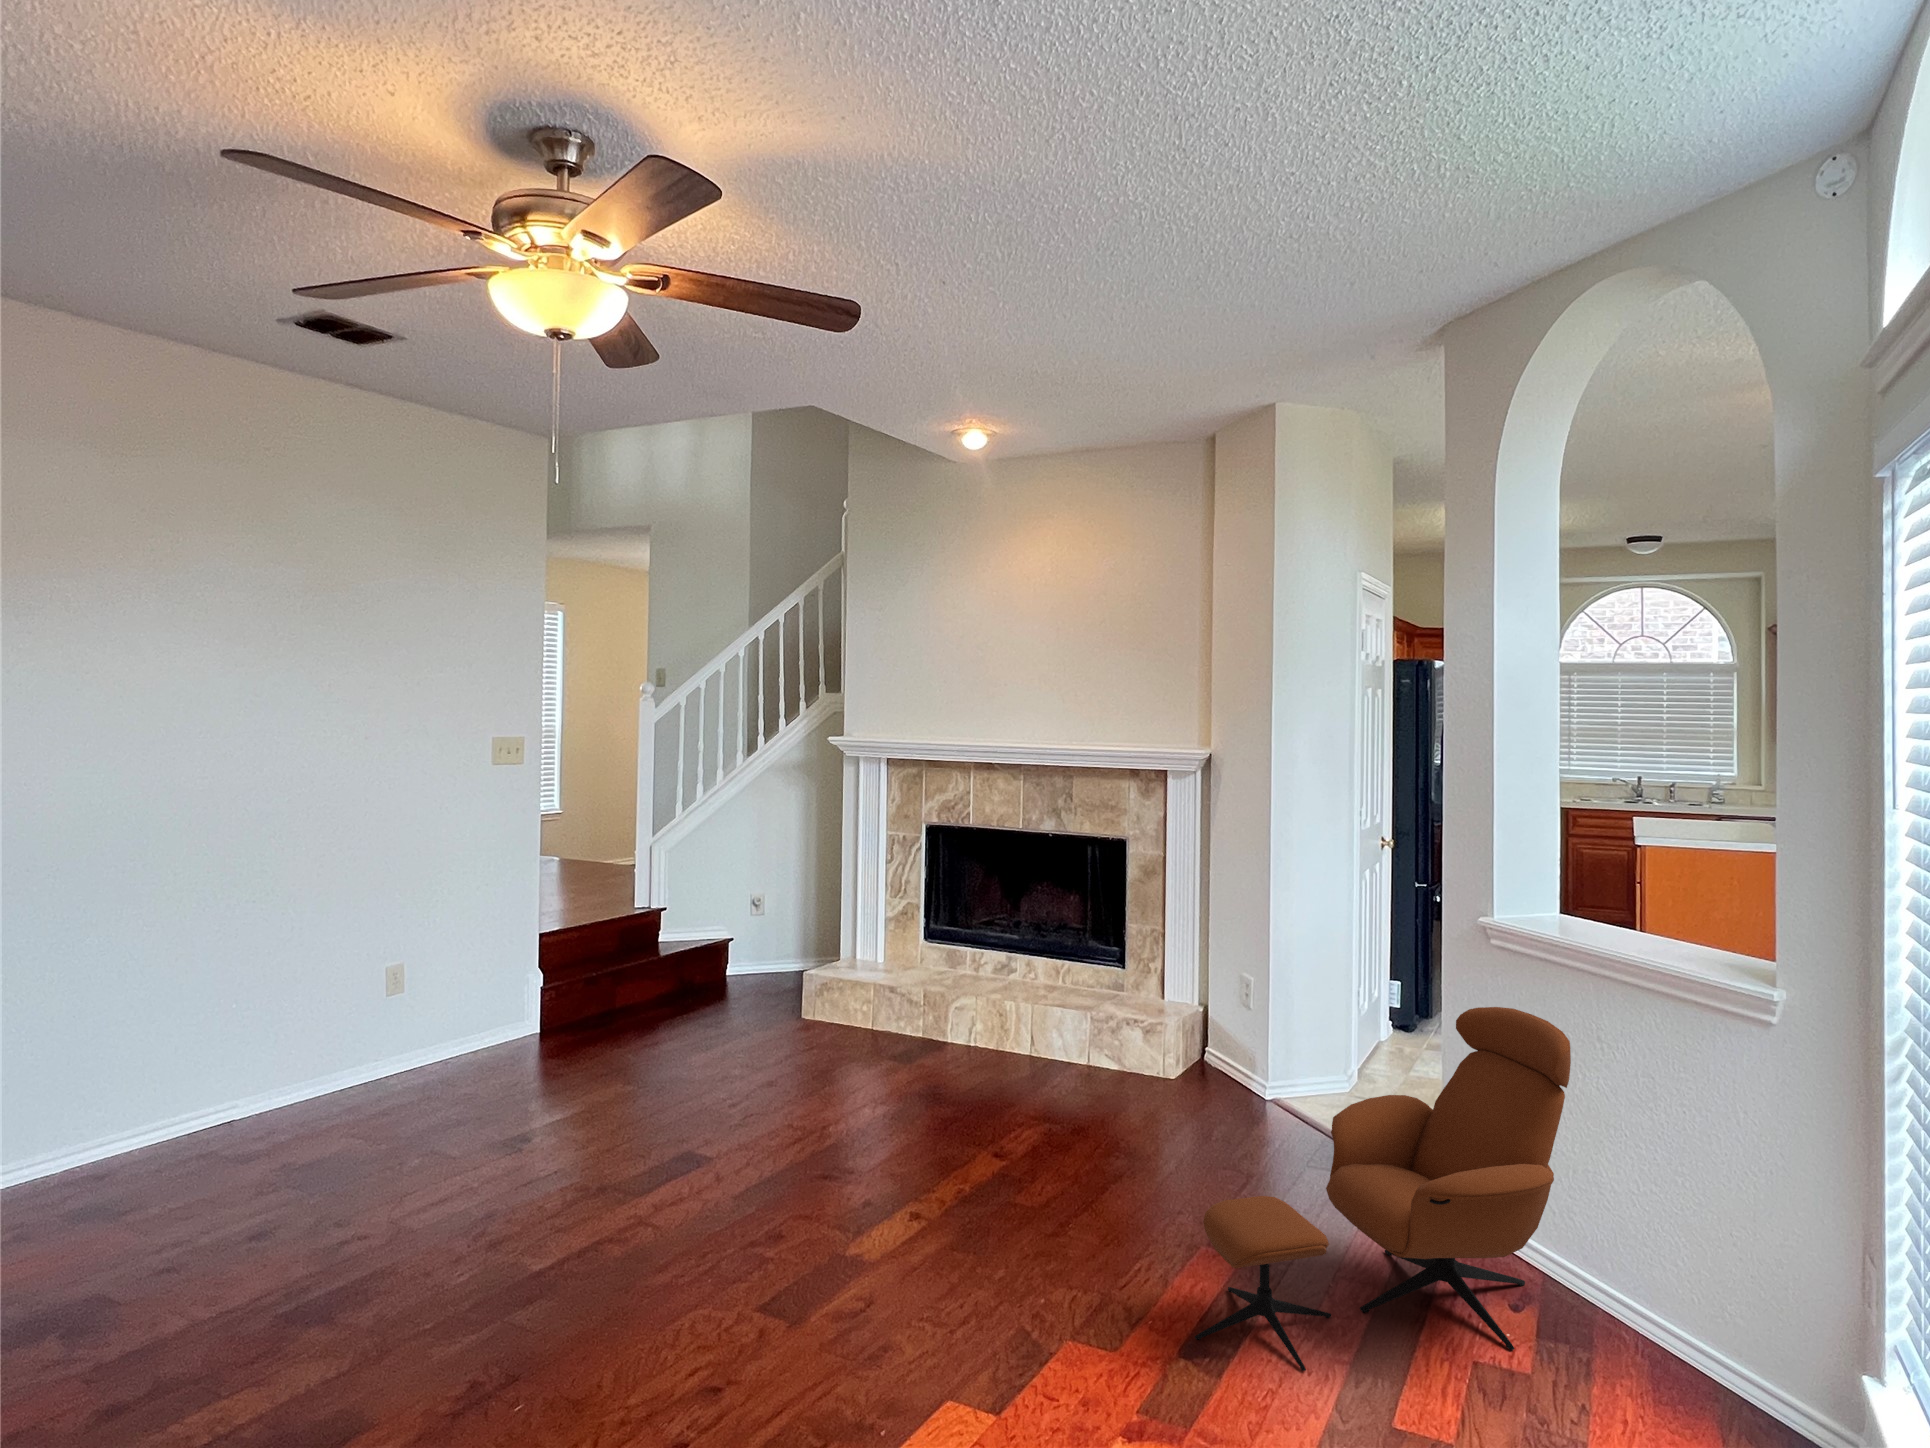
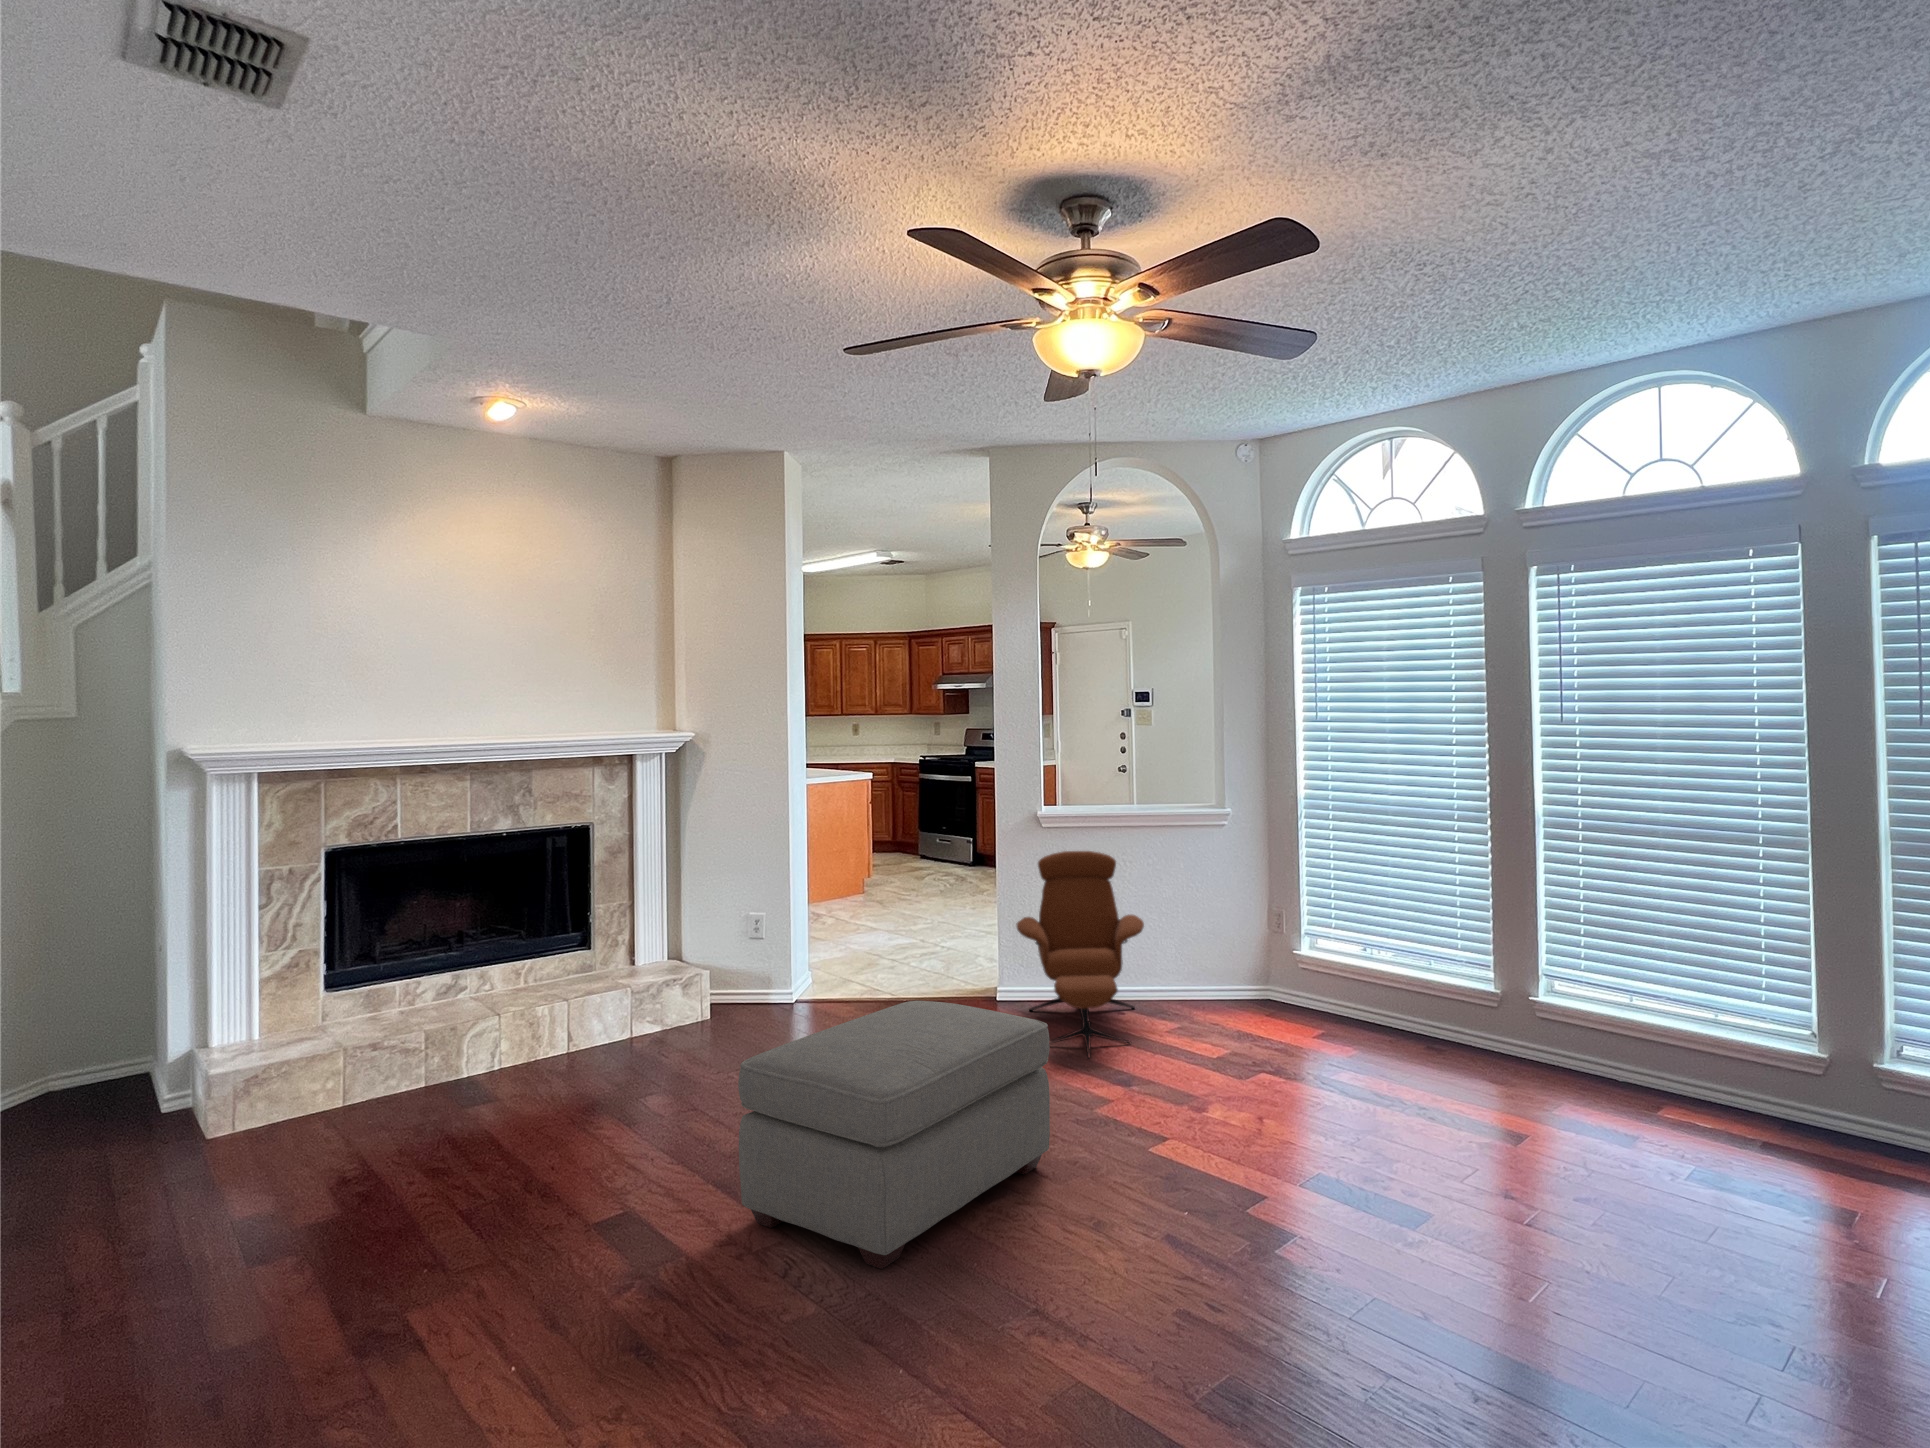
ottoman: none [497,1069,871,1357] -> present [738,1001,1050,1269]

